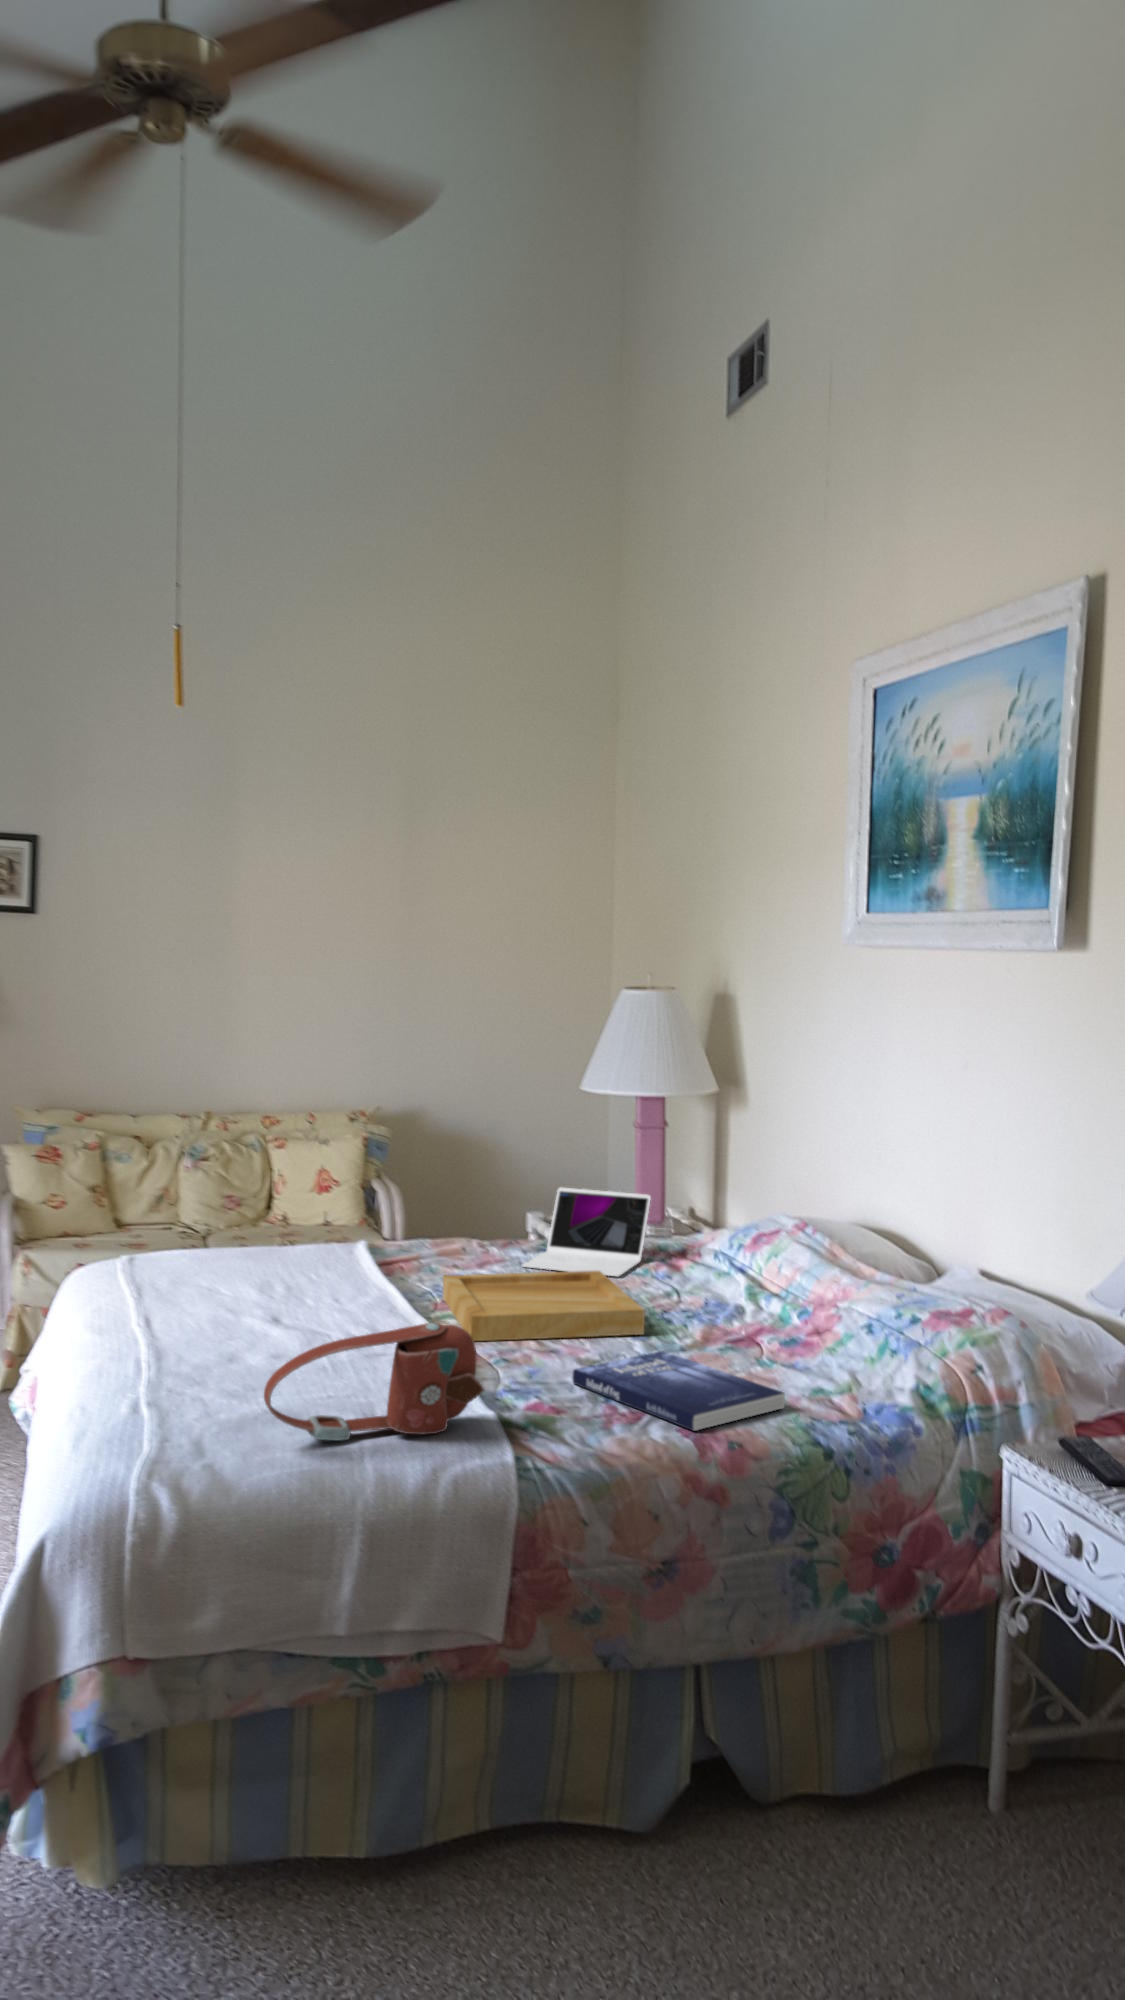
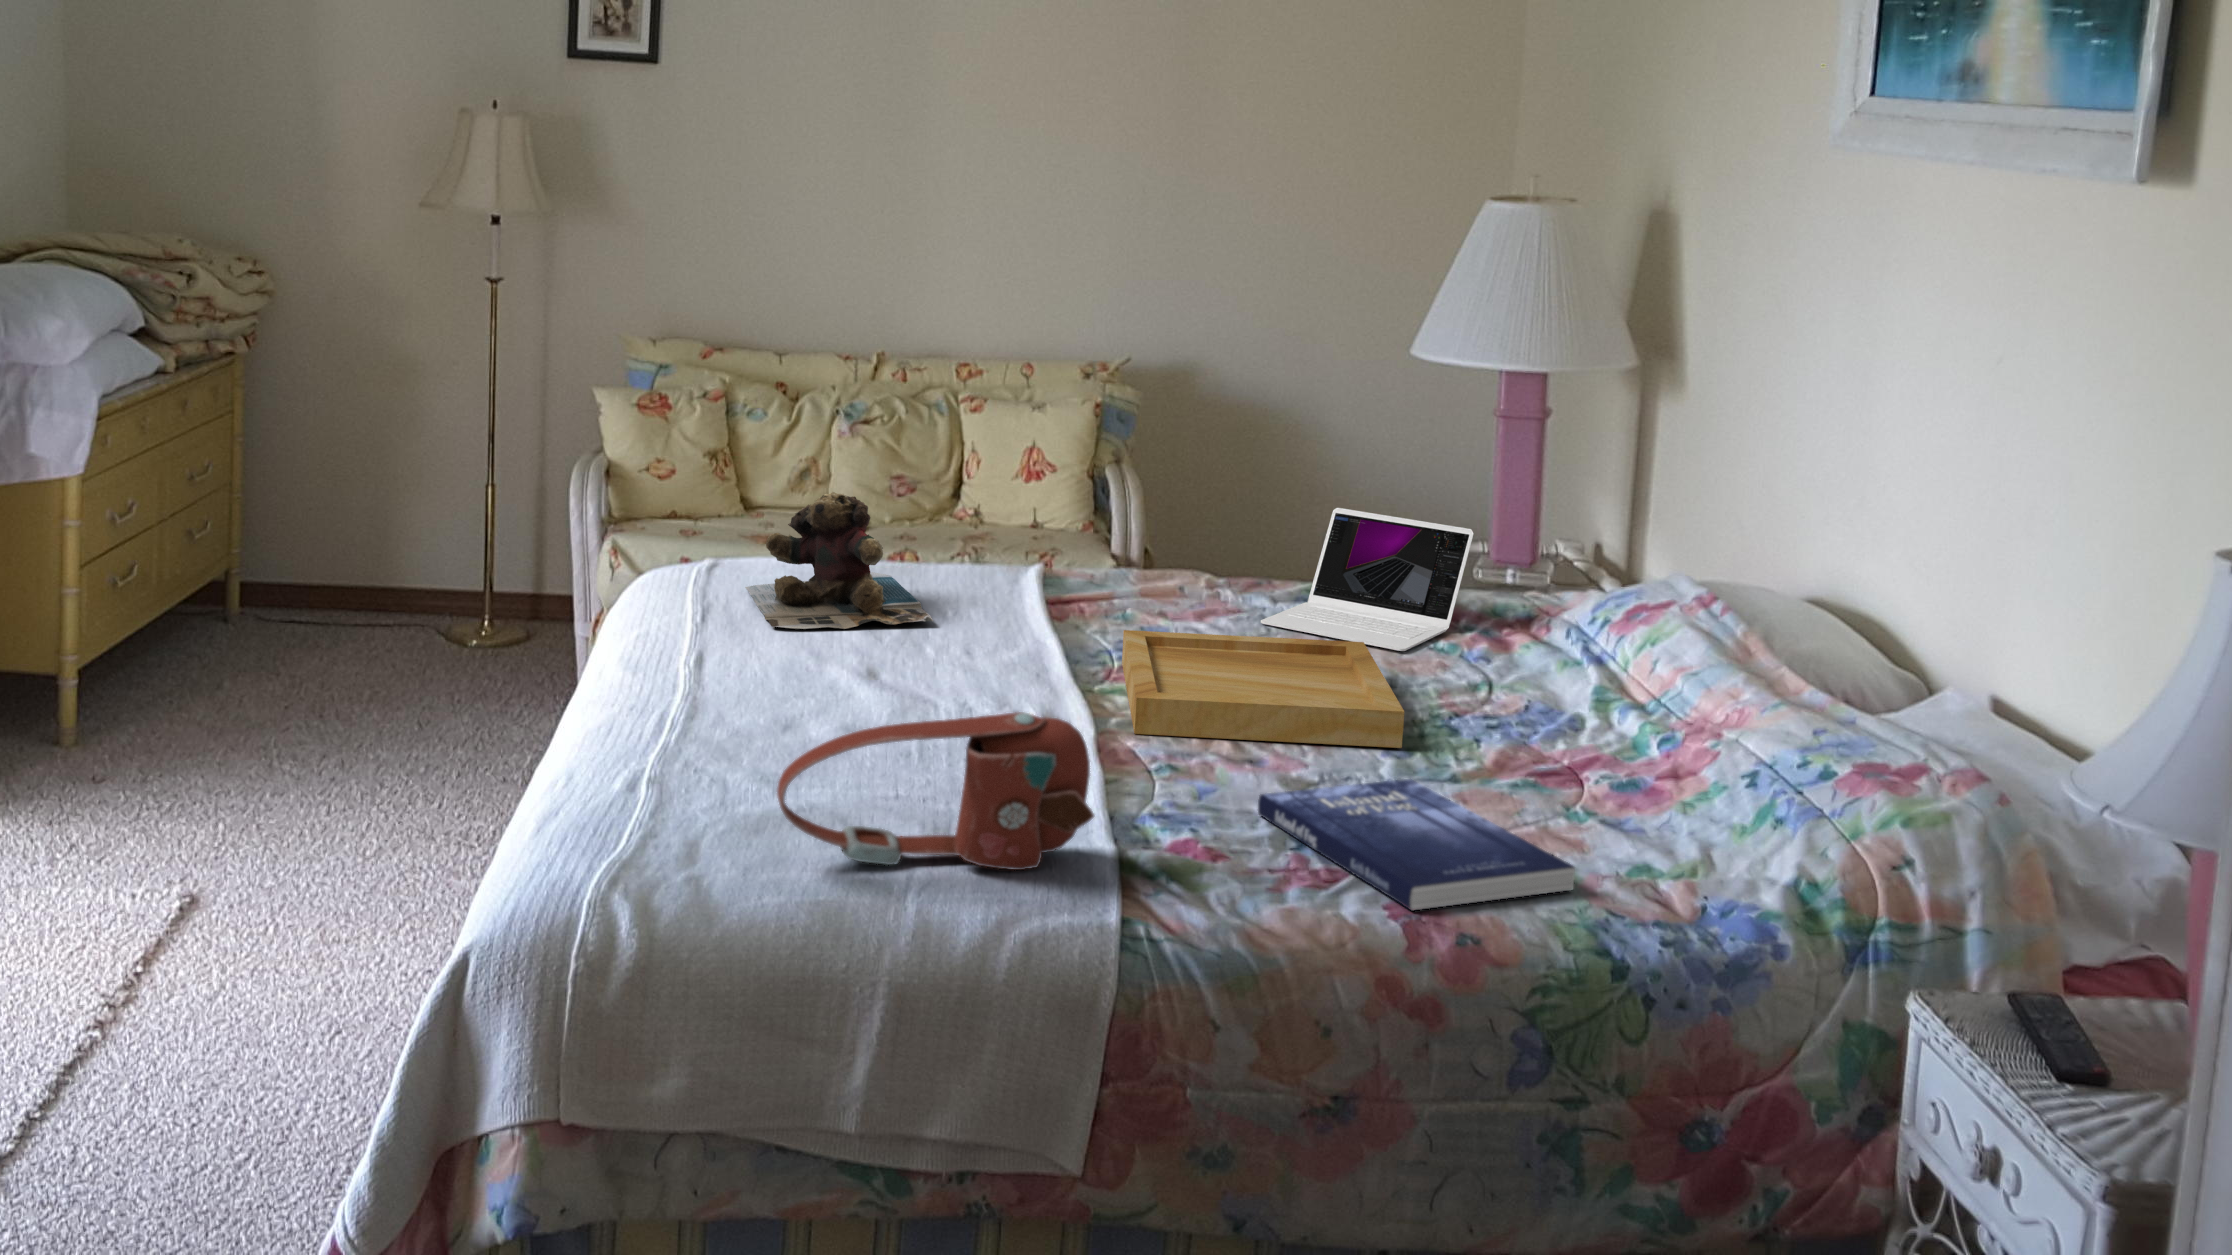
teddy bear: none [161,1196,306,1295] -> present [745,492,933,629]

